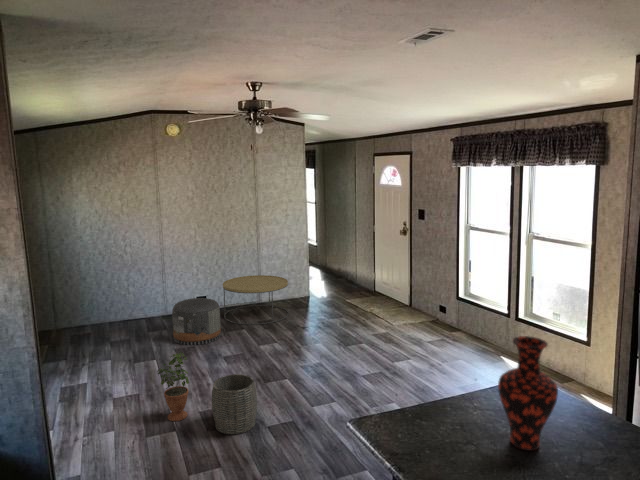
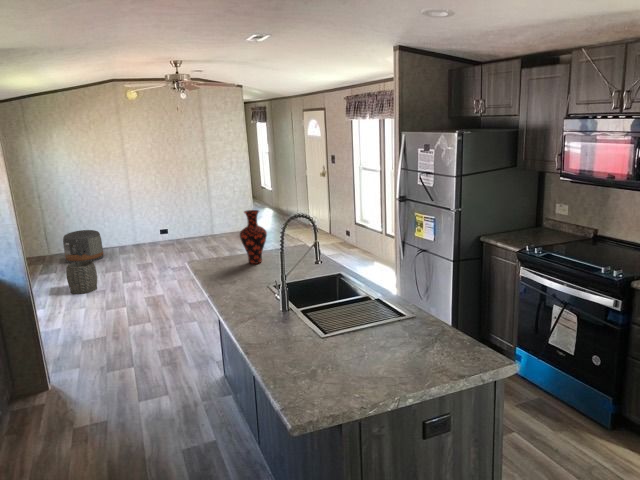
coffee table: present [223,275,289,325] -> none [177,212,232,249]
pouf: present [172,298,221,345] -> present [63,230,104,263]
potted plant: present [157,352,189,421] -> none [112,254,136,302]
woven basket: present [212,374,257,434] -> present [66,261,97,294]

